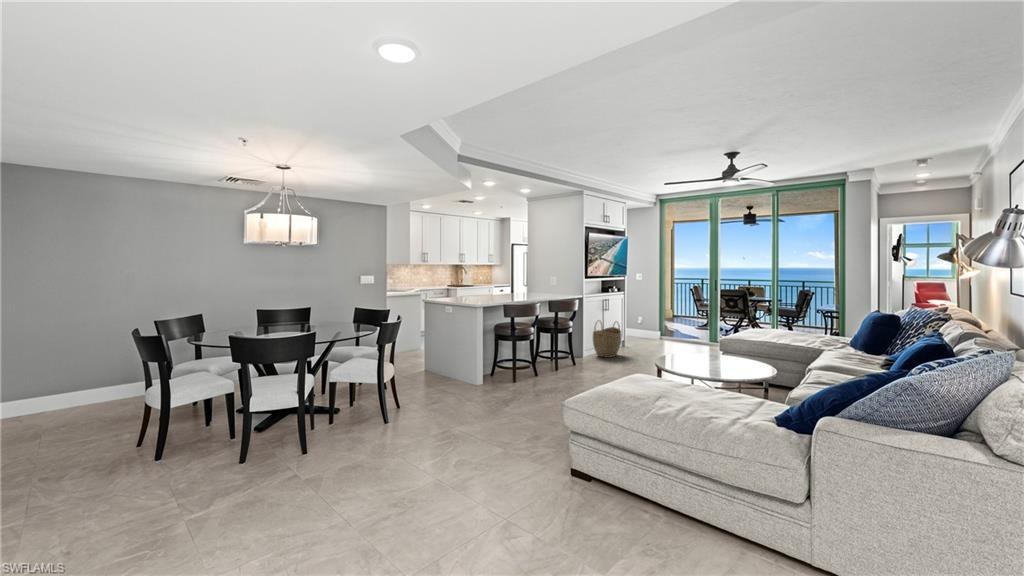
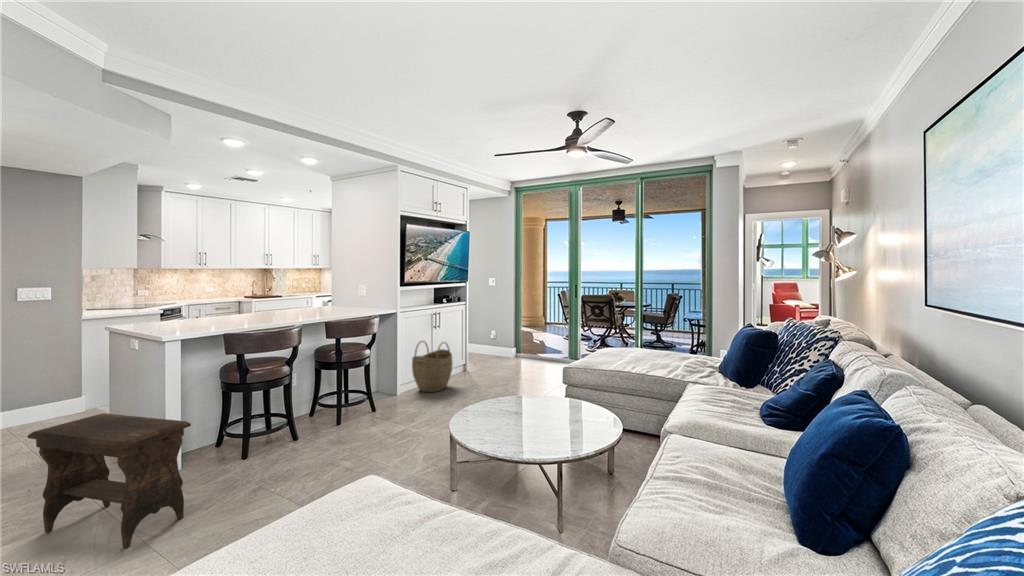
footstool: none [441,345,516,411] -> present [28,413,191,548]

